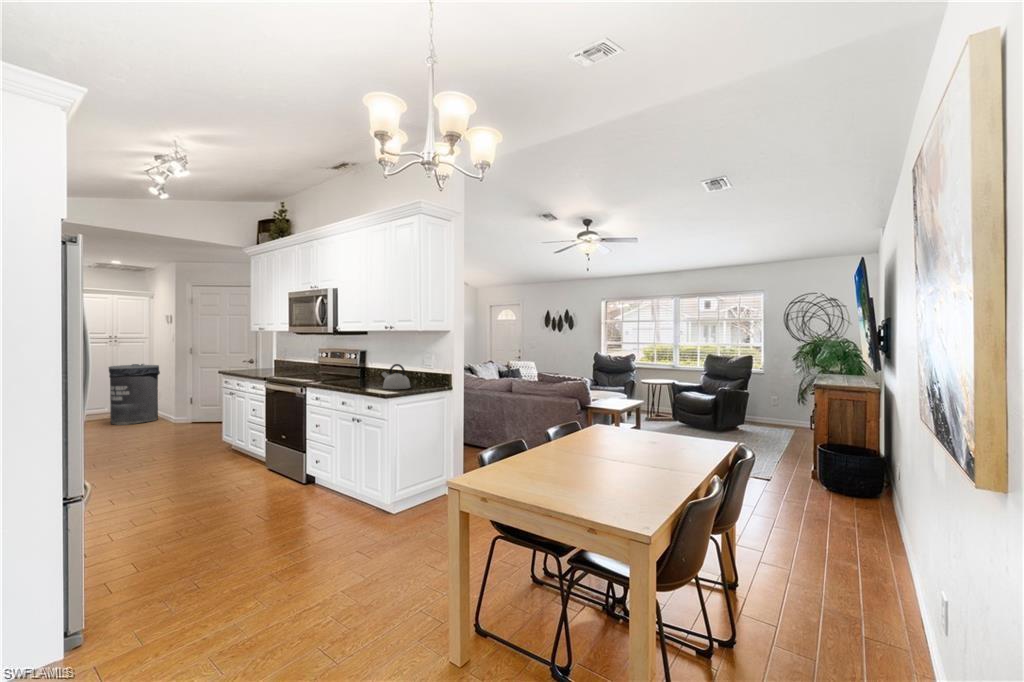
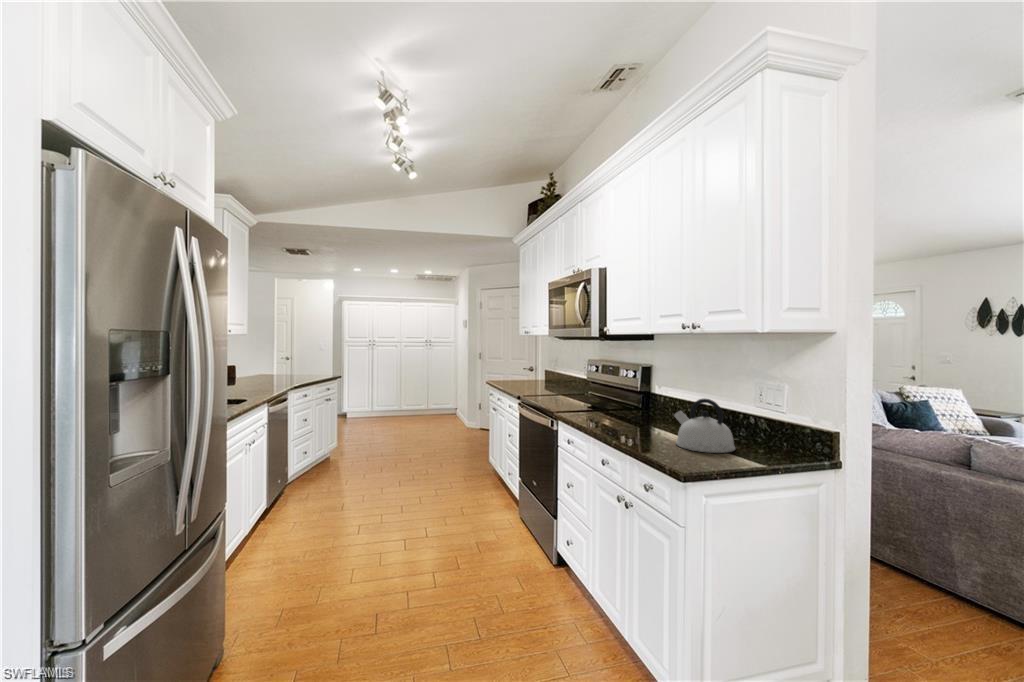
trash can: present [109,364,160,425] -> none [424,366,461,422]

